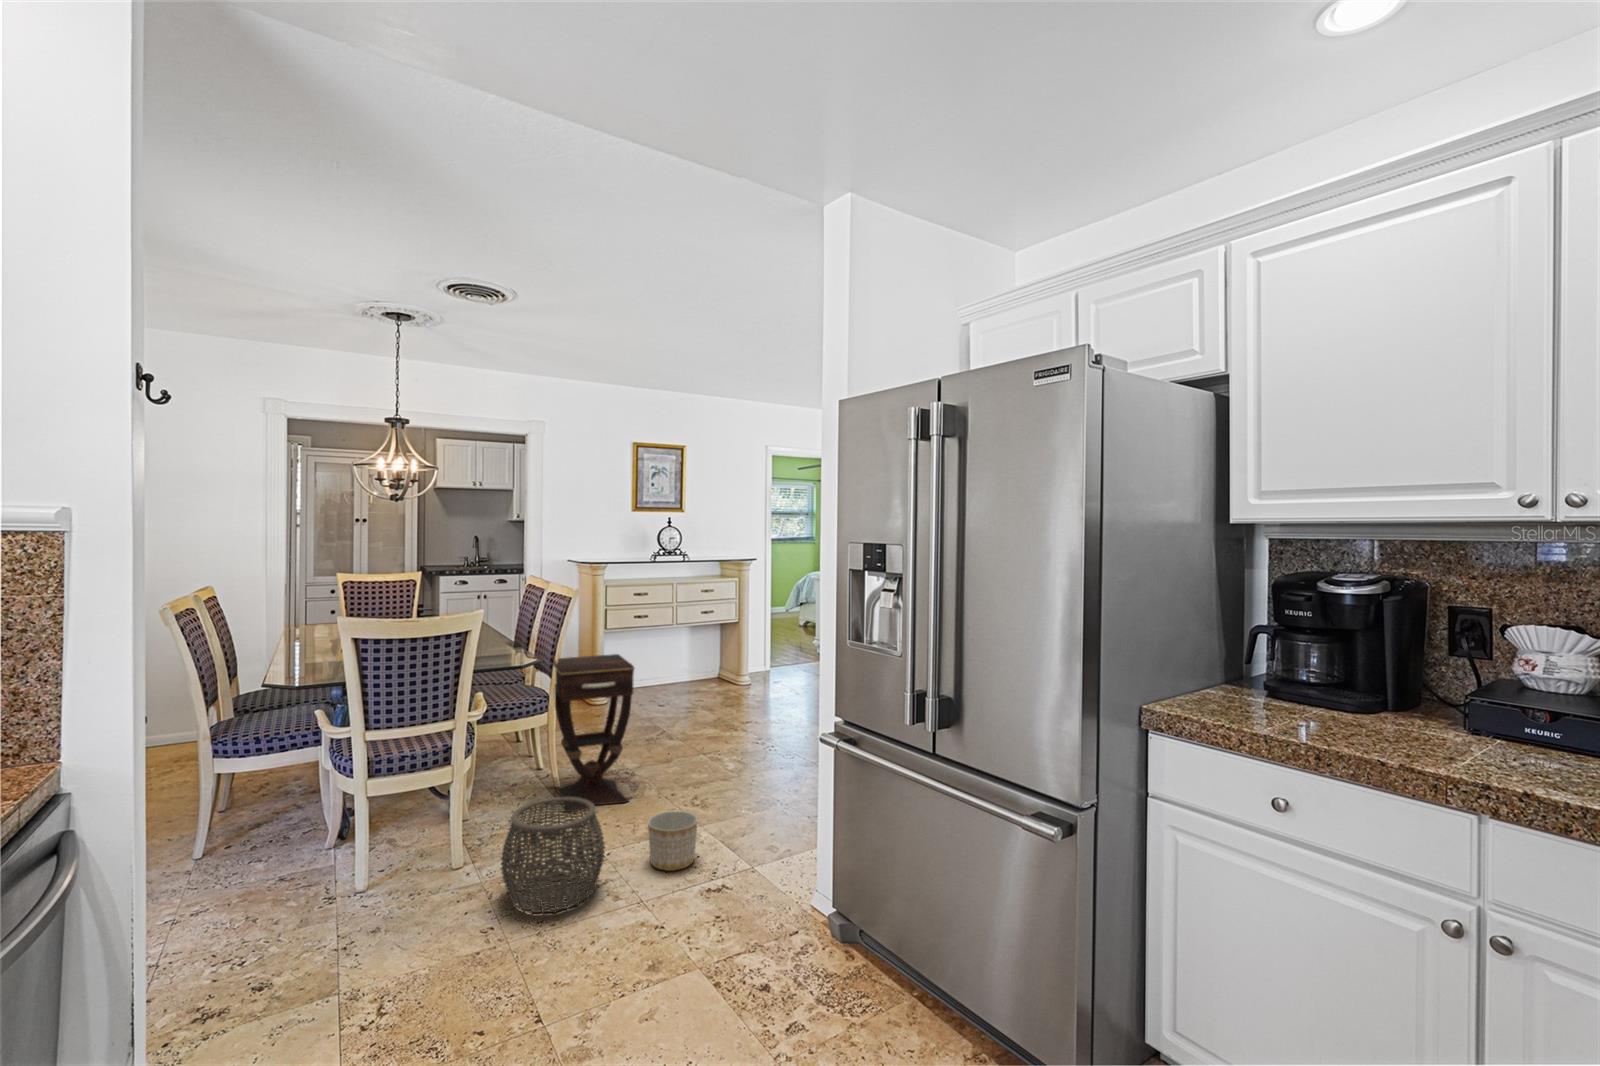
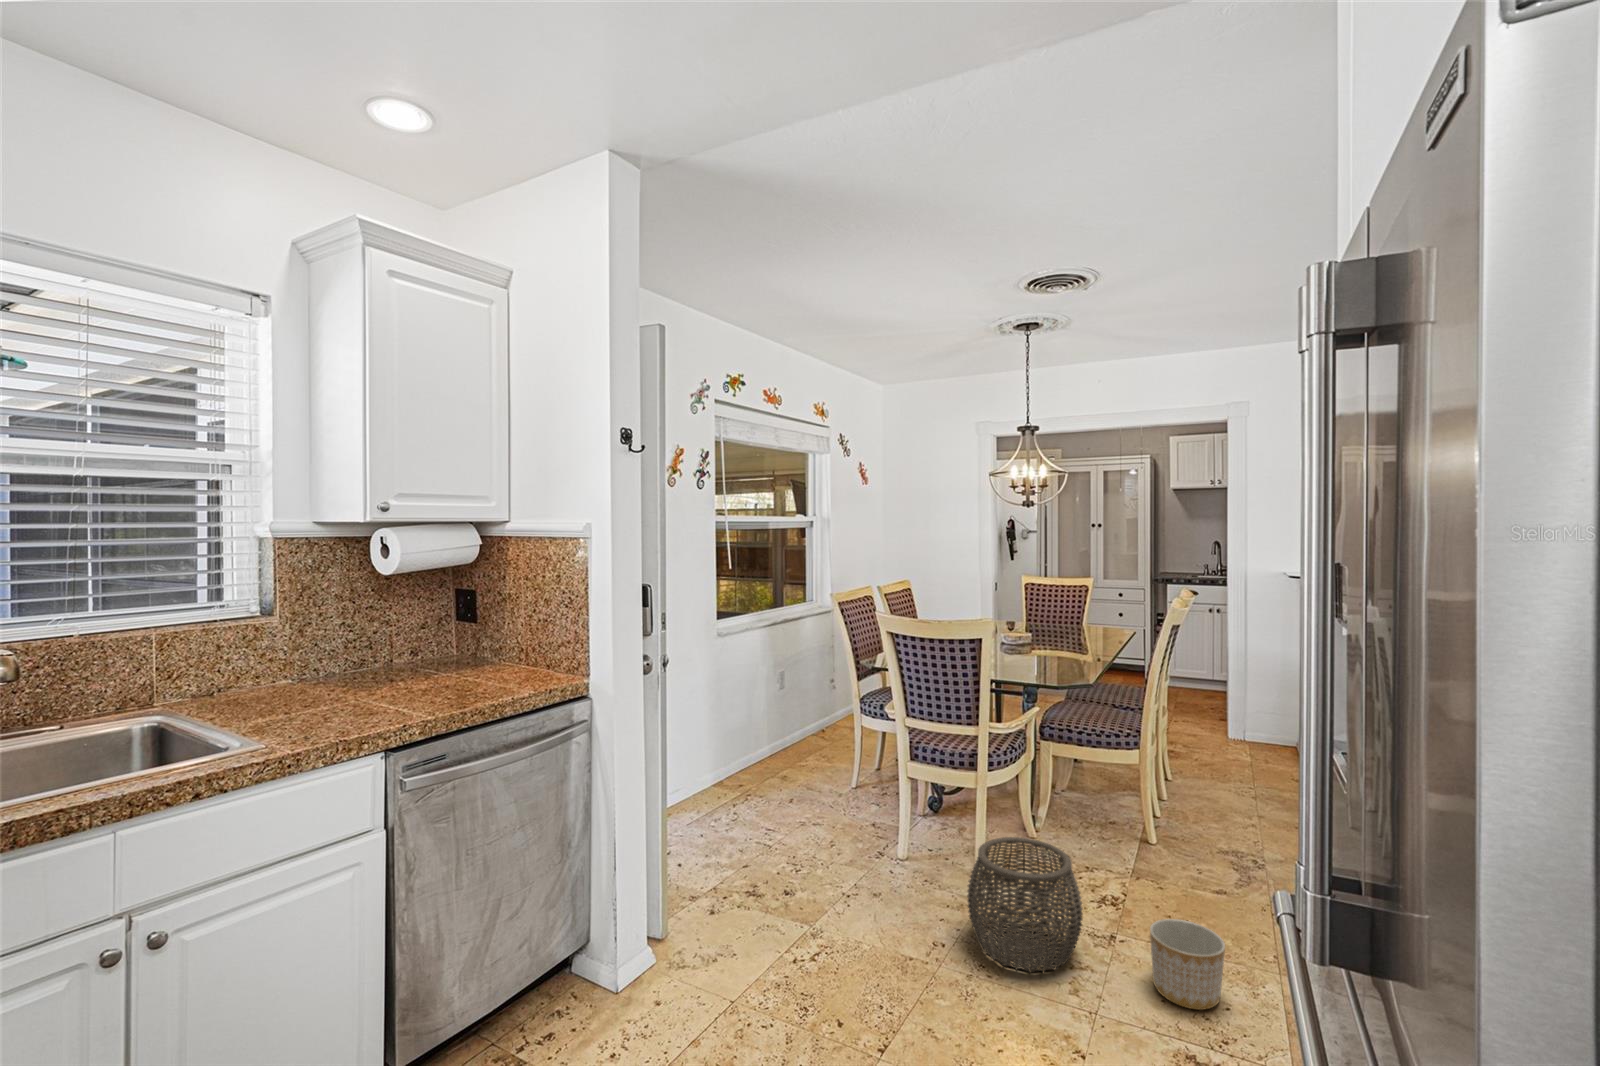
side table: present [553,654,634,810] -> none [1128,690,1240,896]

